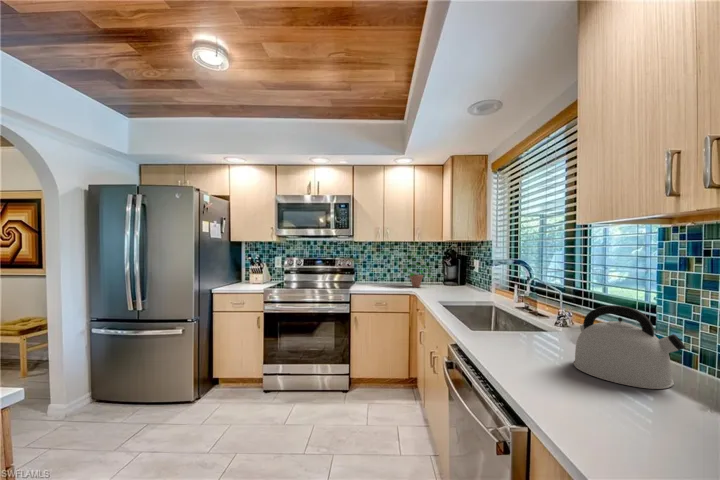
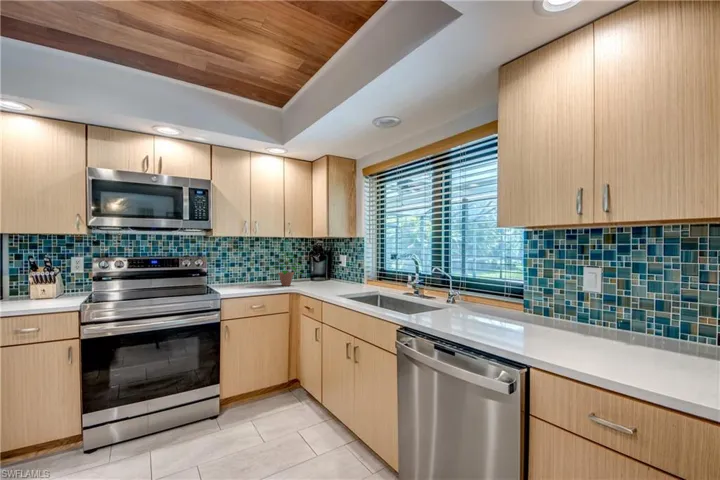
kettle: present [574,305,685,389] -> none [496,283,561,336]

